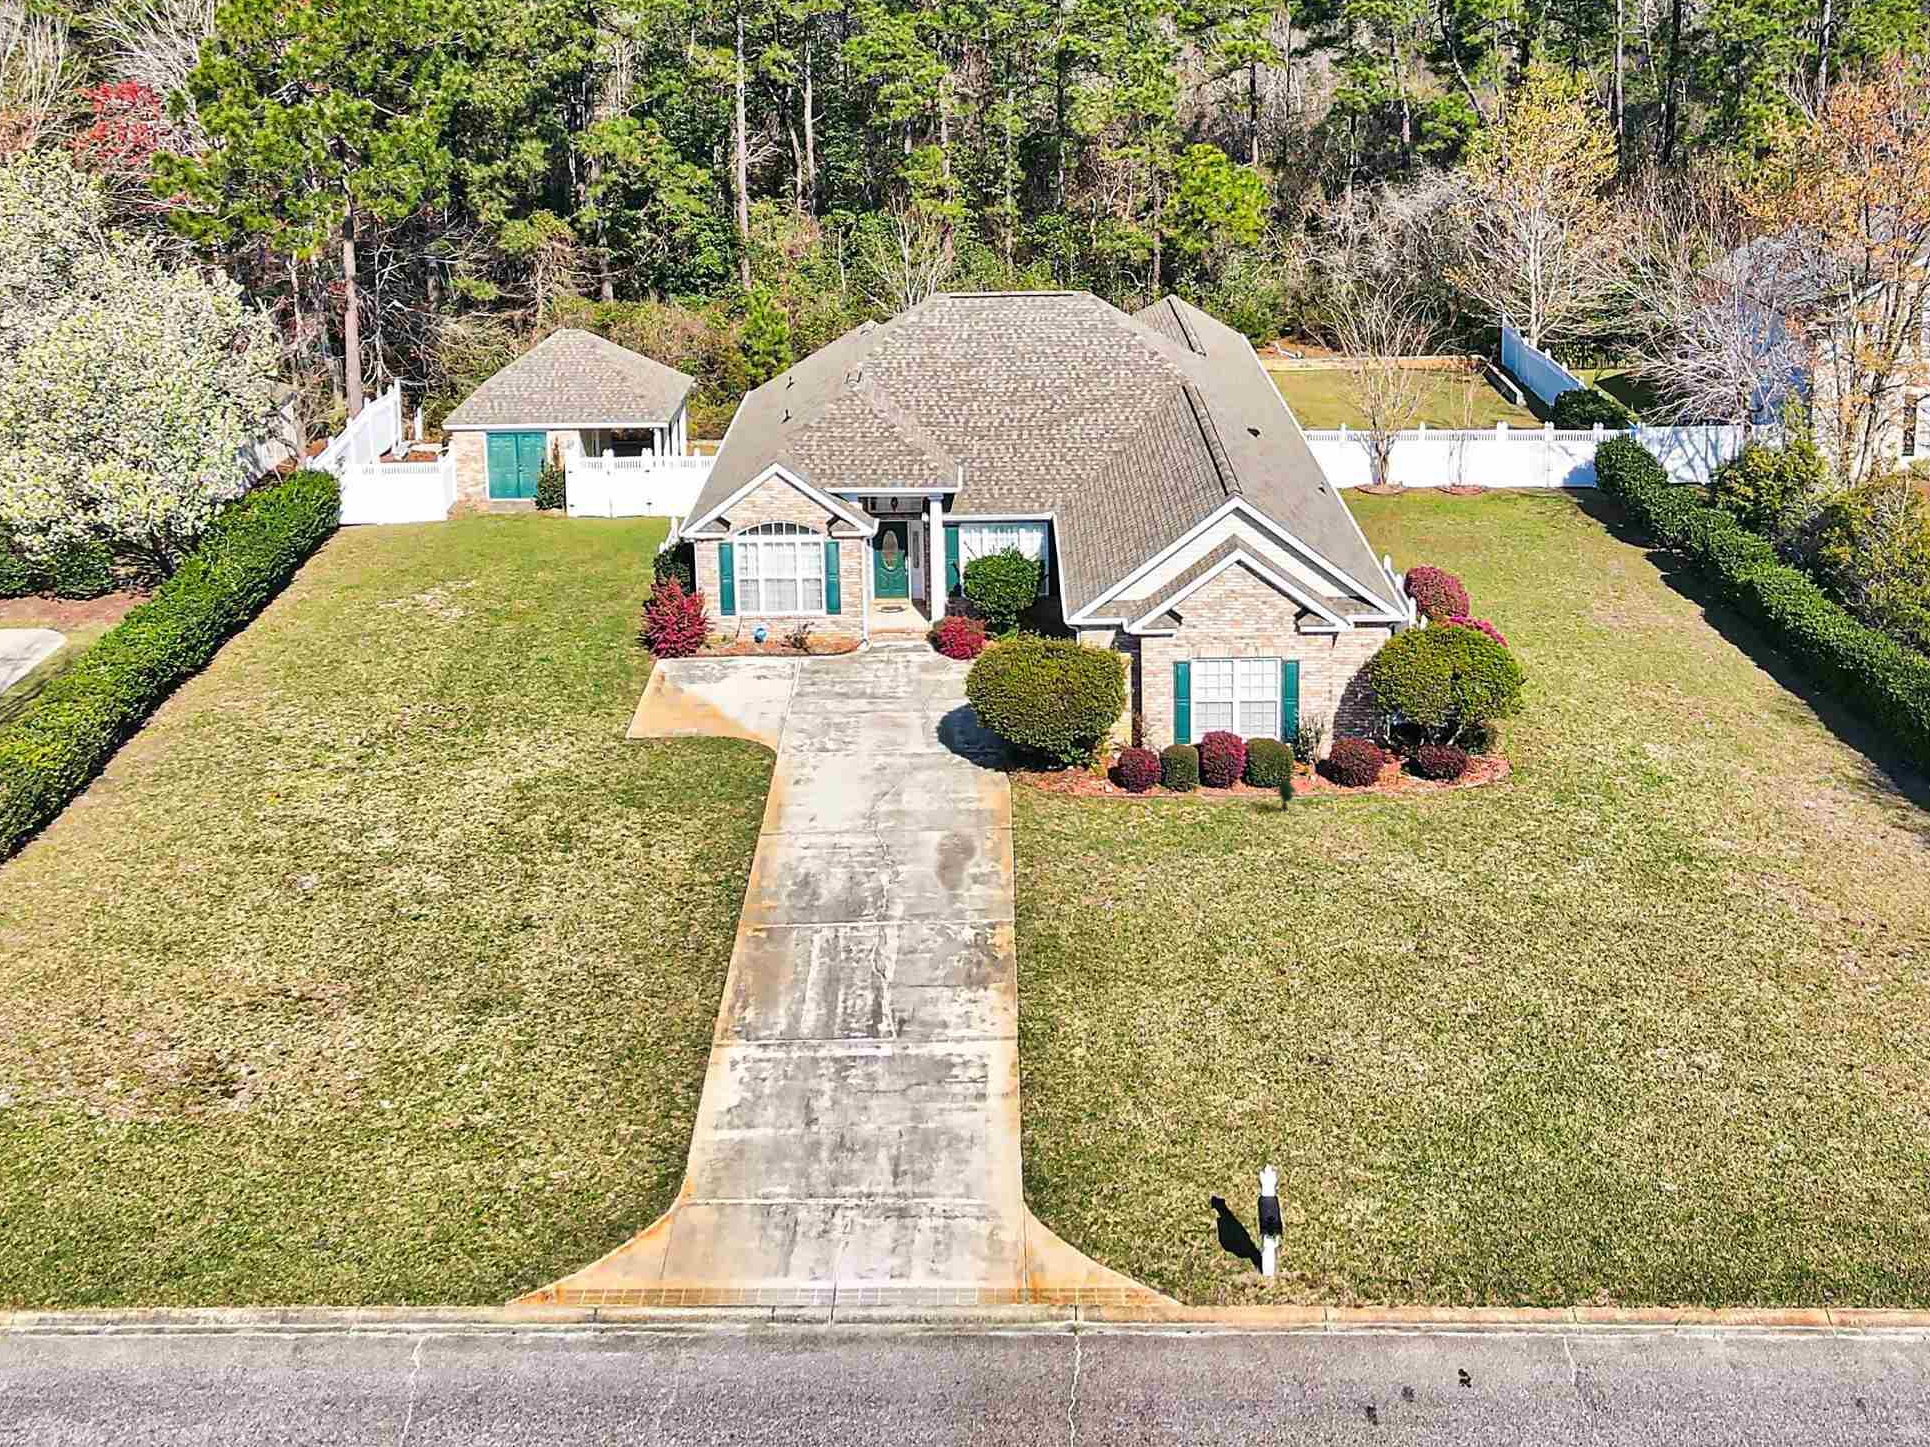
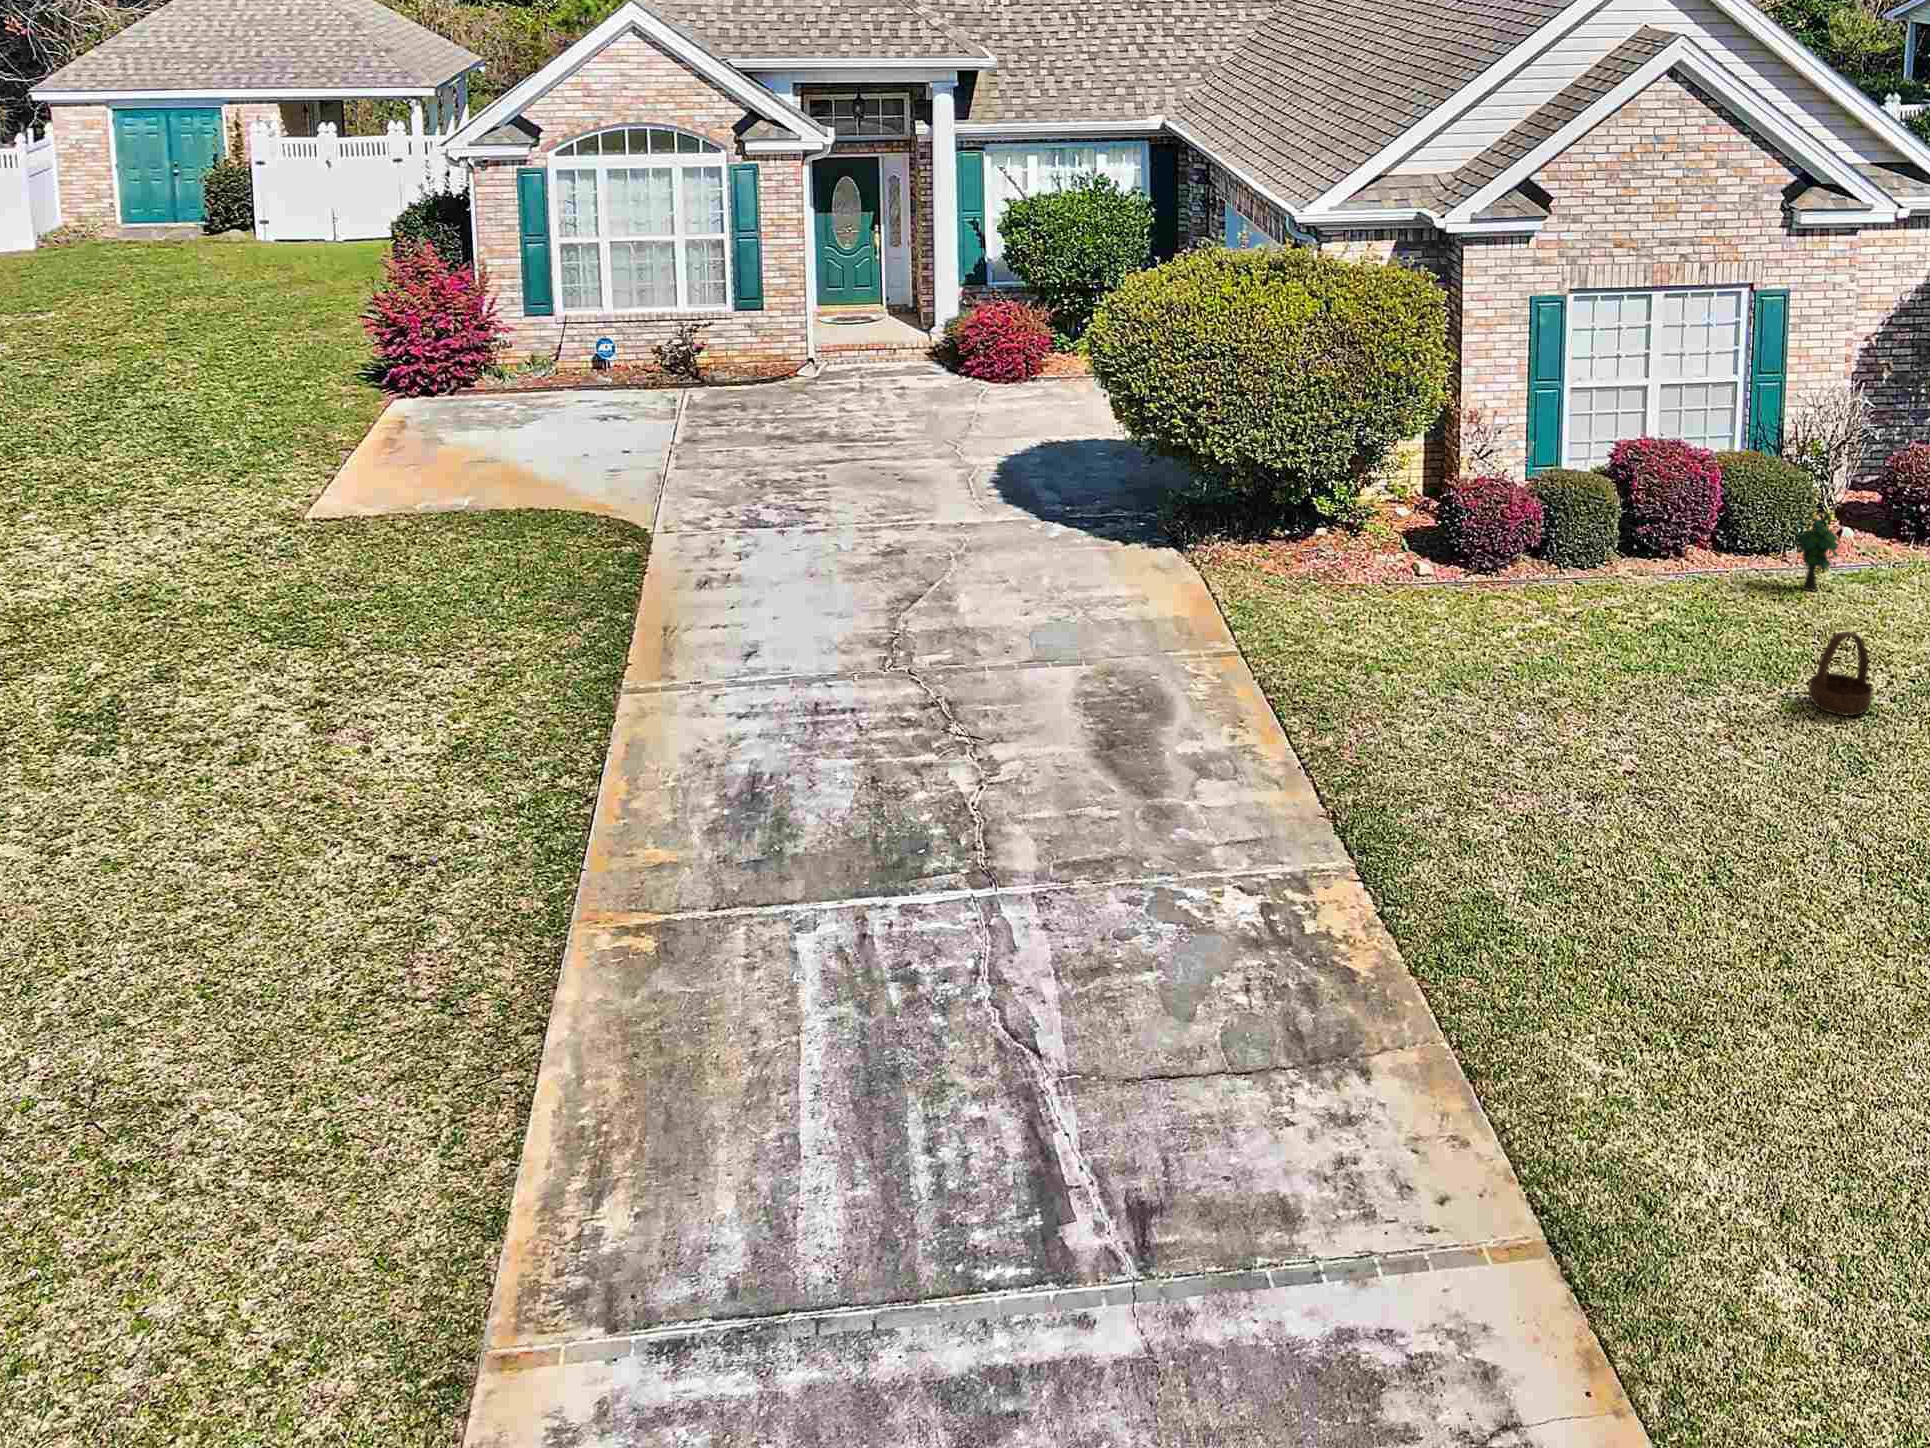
basket: none [1233,840,1258,875] -> present [1809,631,1873,716]

